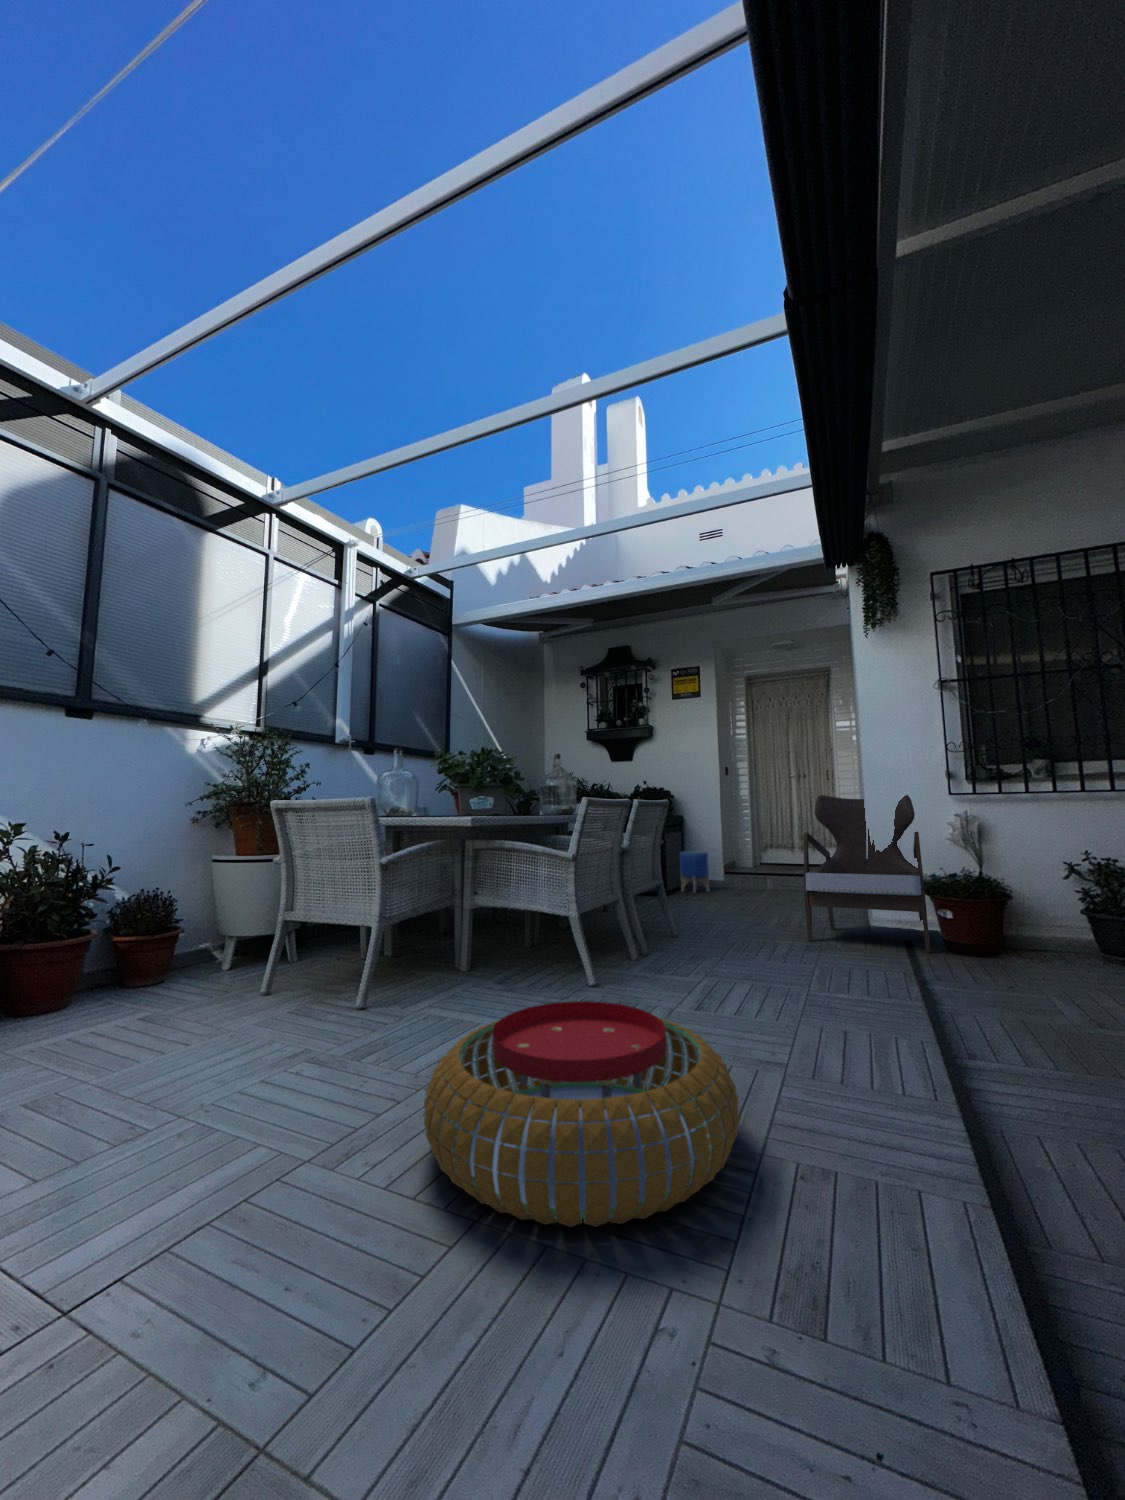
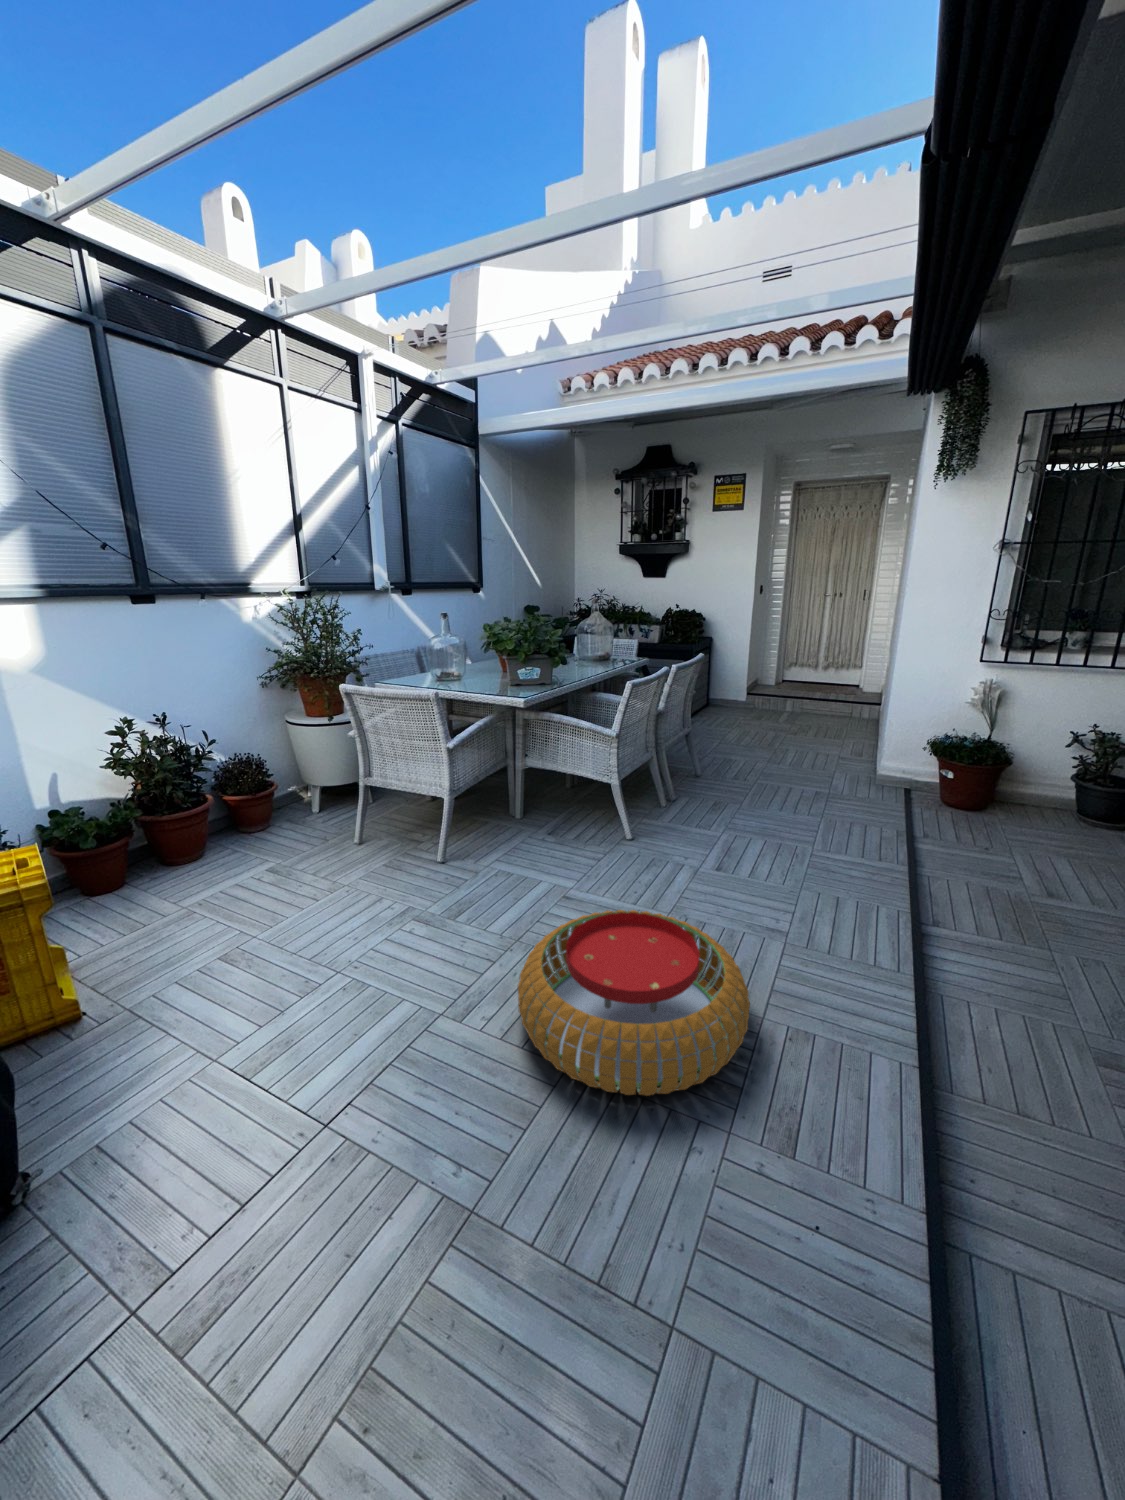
armchair: present [804,795,930,951] -> none [817,651,941,806]
planter: present [680,851,710,893] -> none [704,674,733,715]

